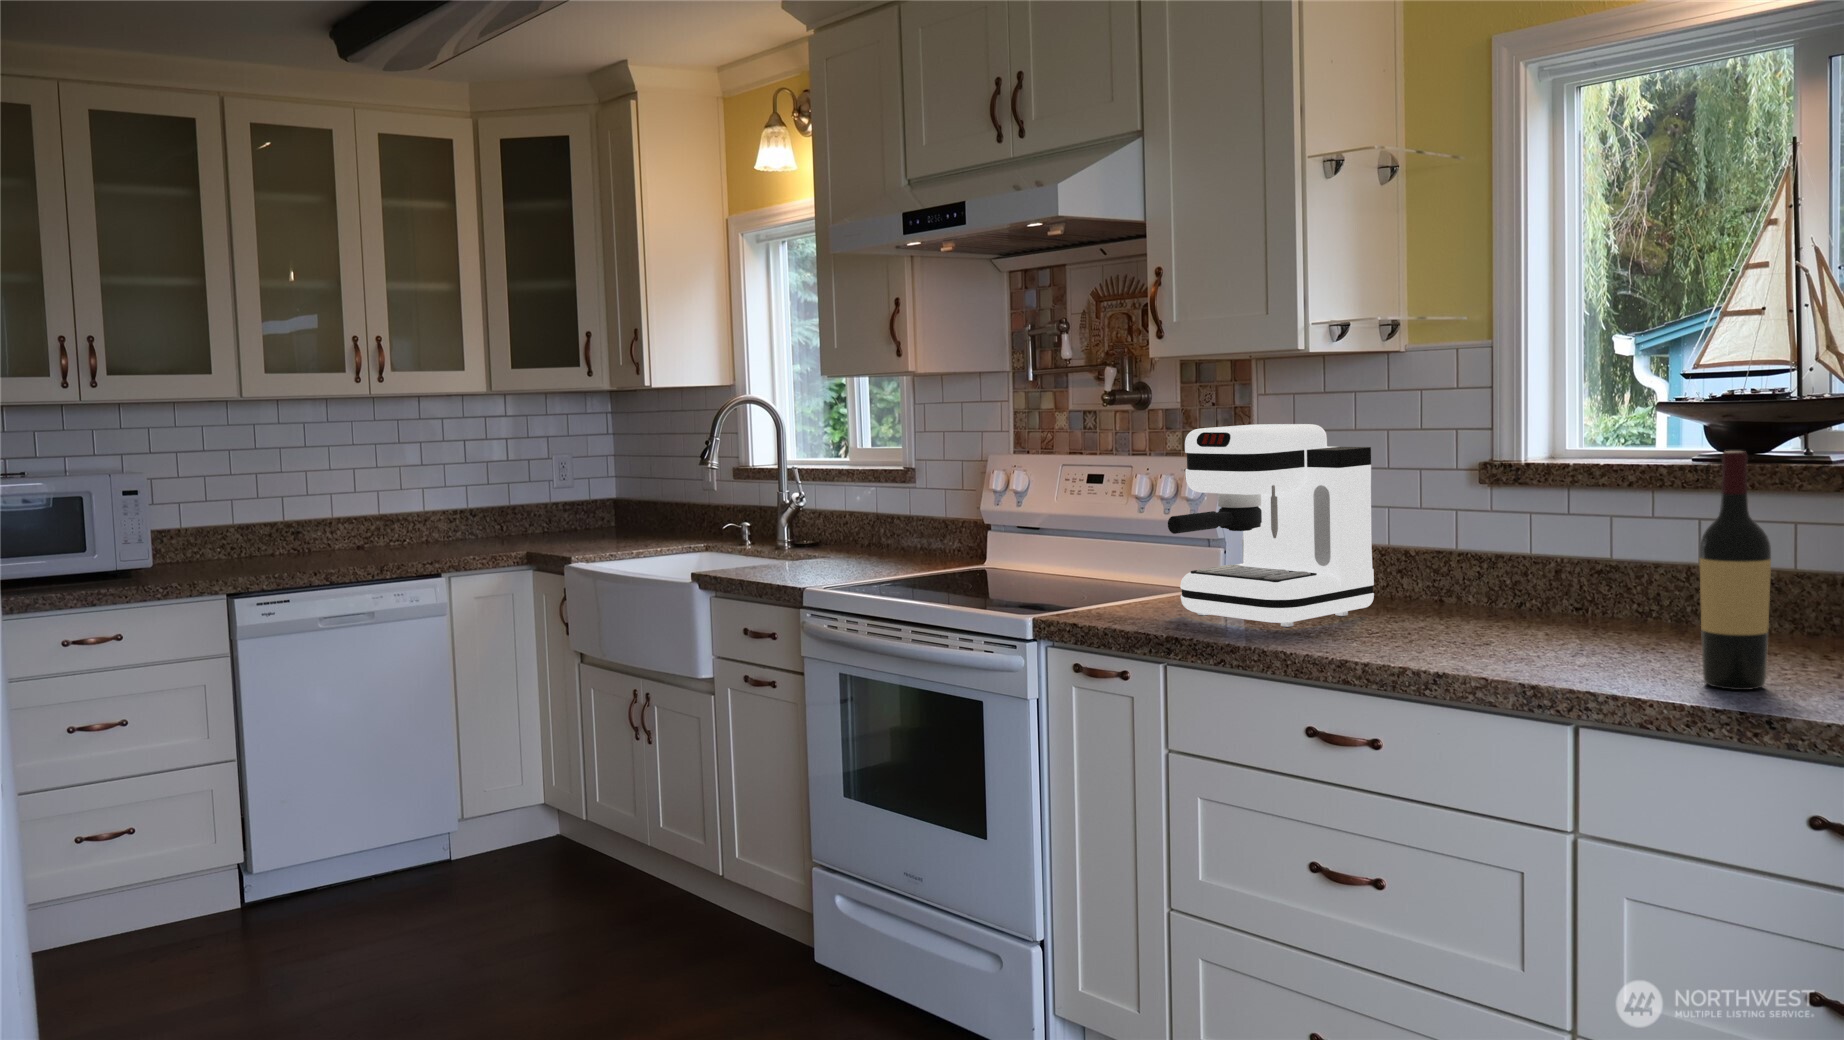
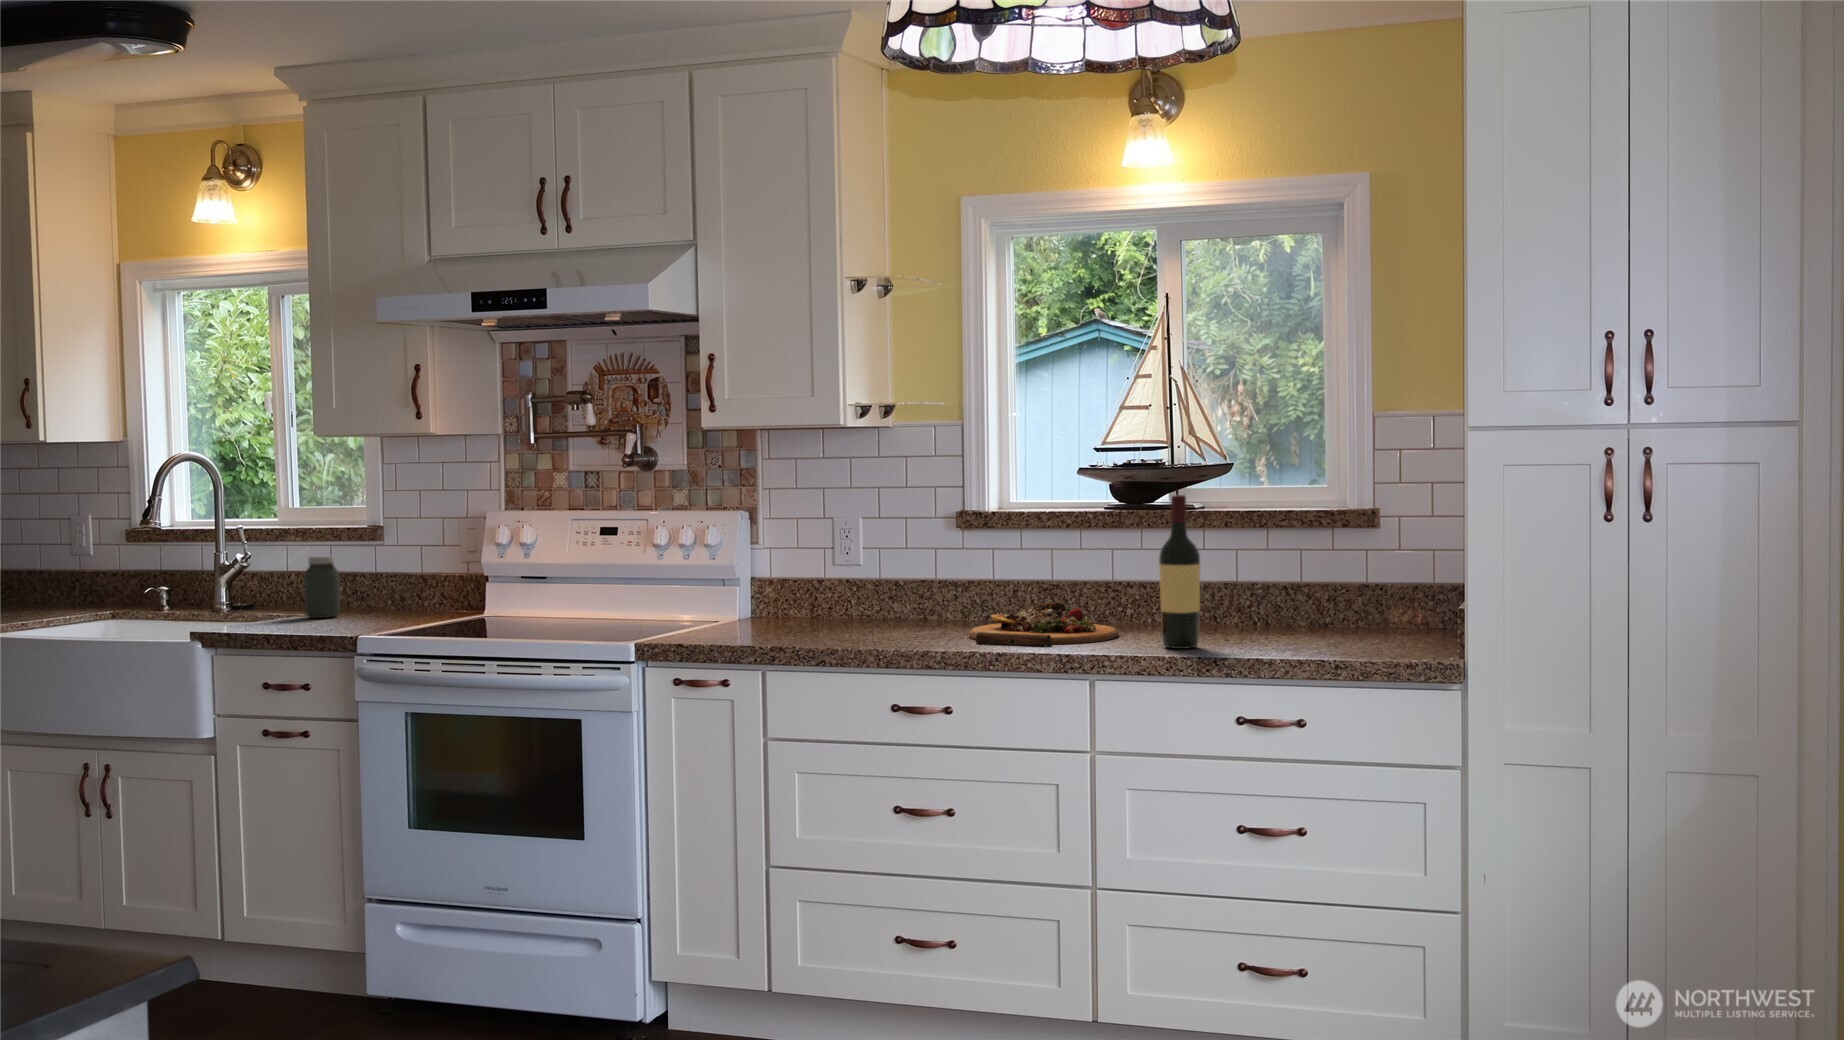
coffee maker: present [1168,424,1374,627] -> none [751,481,894,637]
jar: none [821,498,855,561] -> present [304,556,340,618]
cutting board: none [1433,596,1672,666] -> present [969,602,1119,647]

